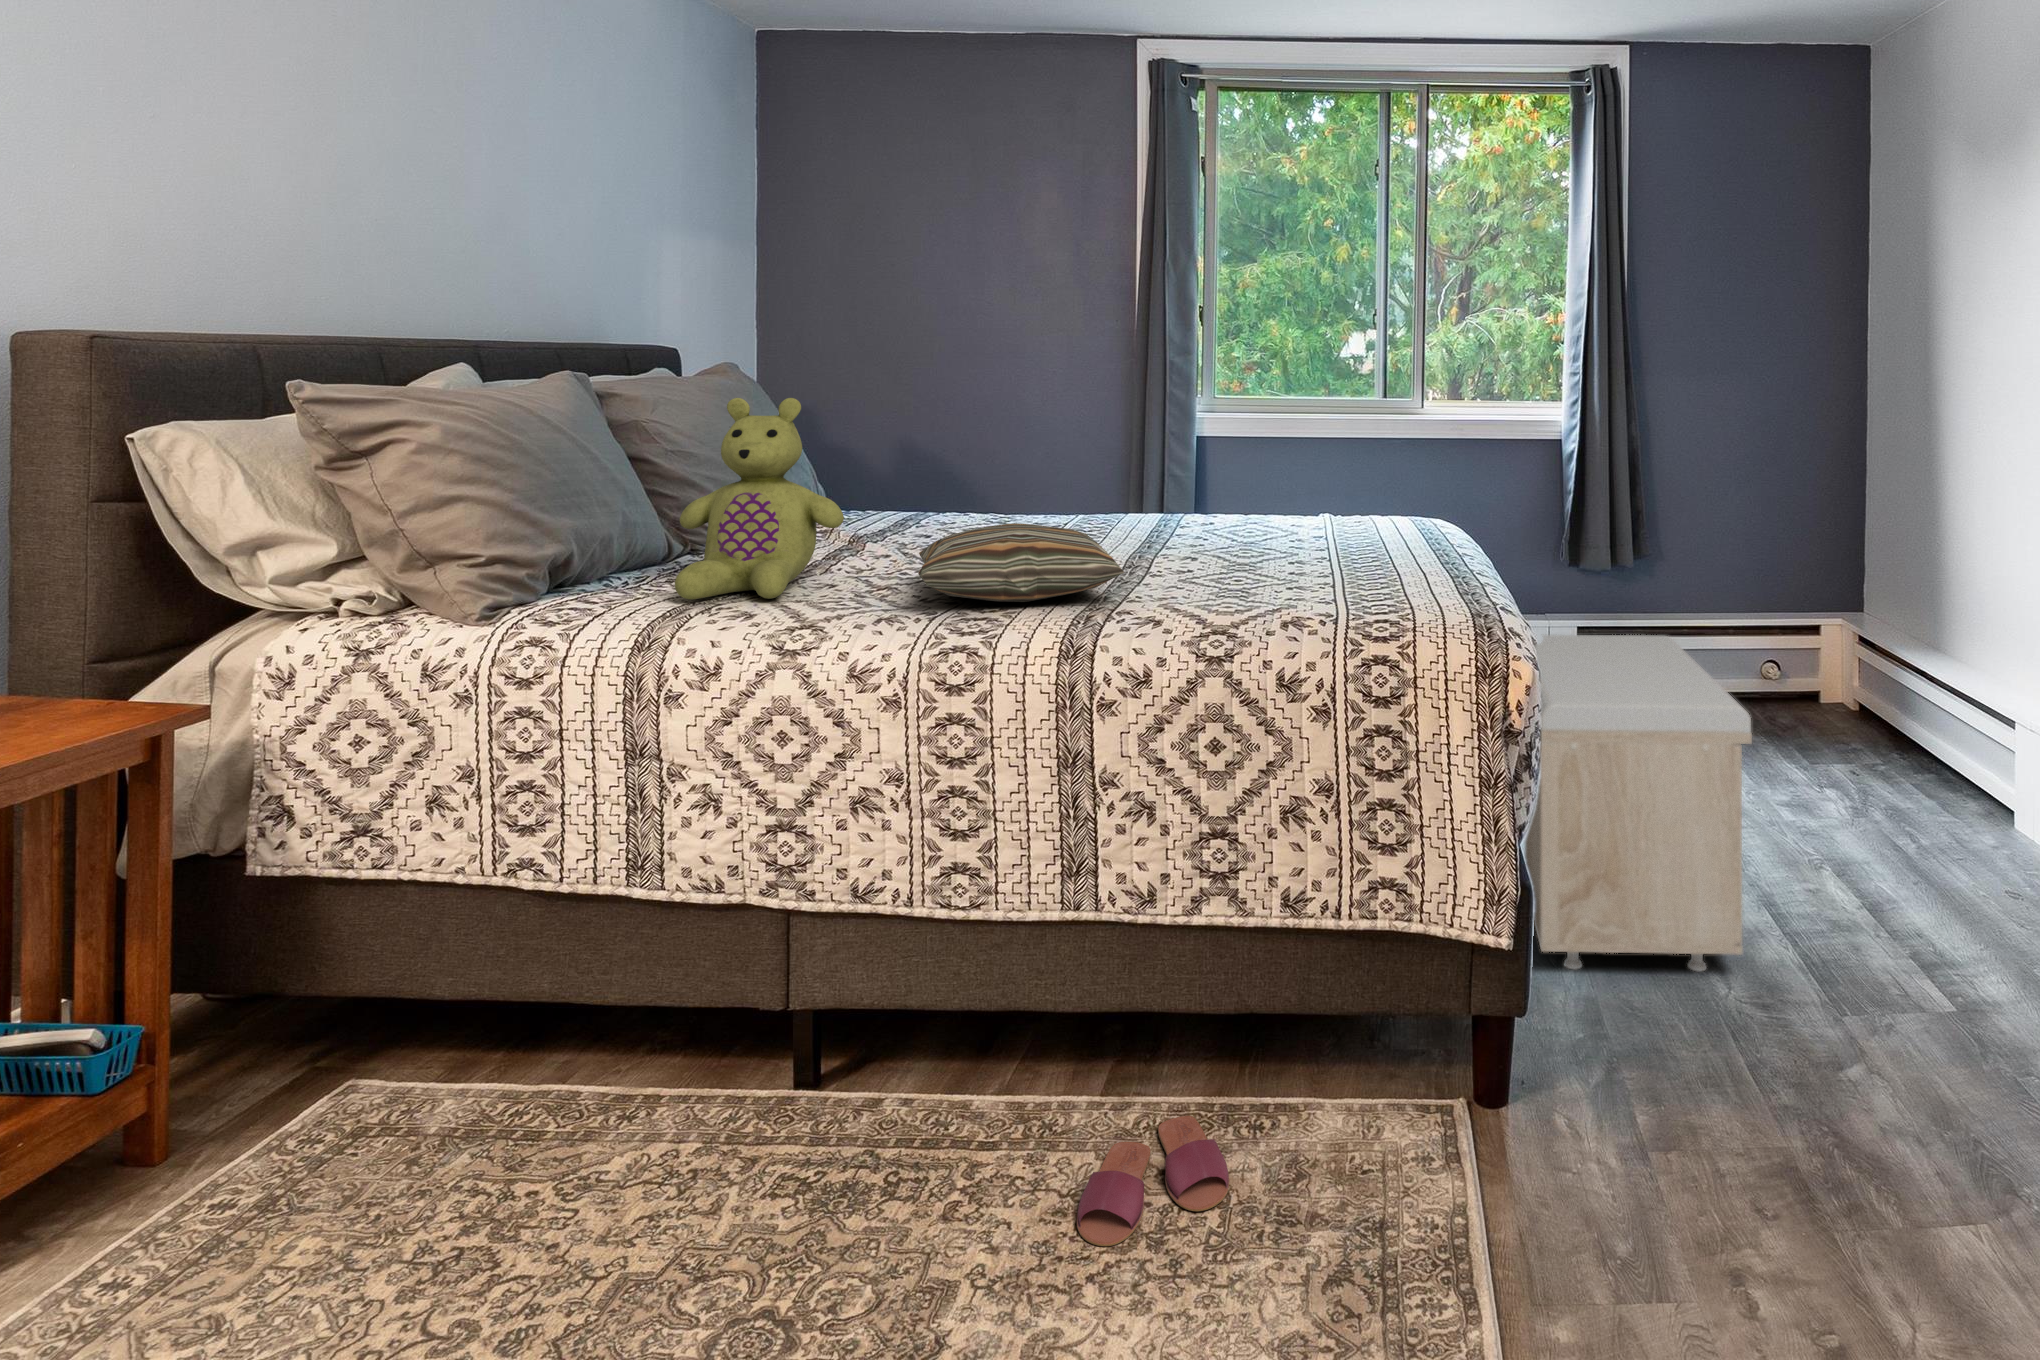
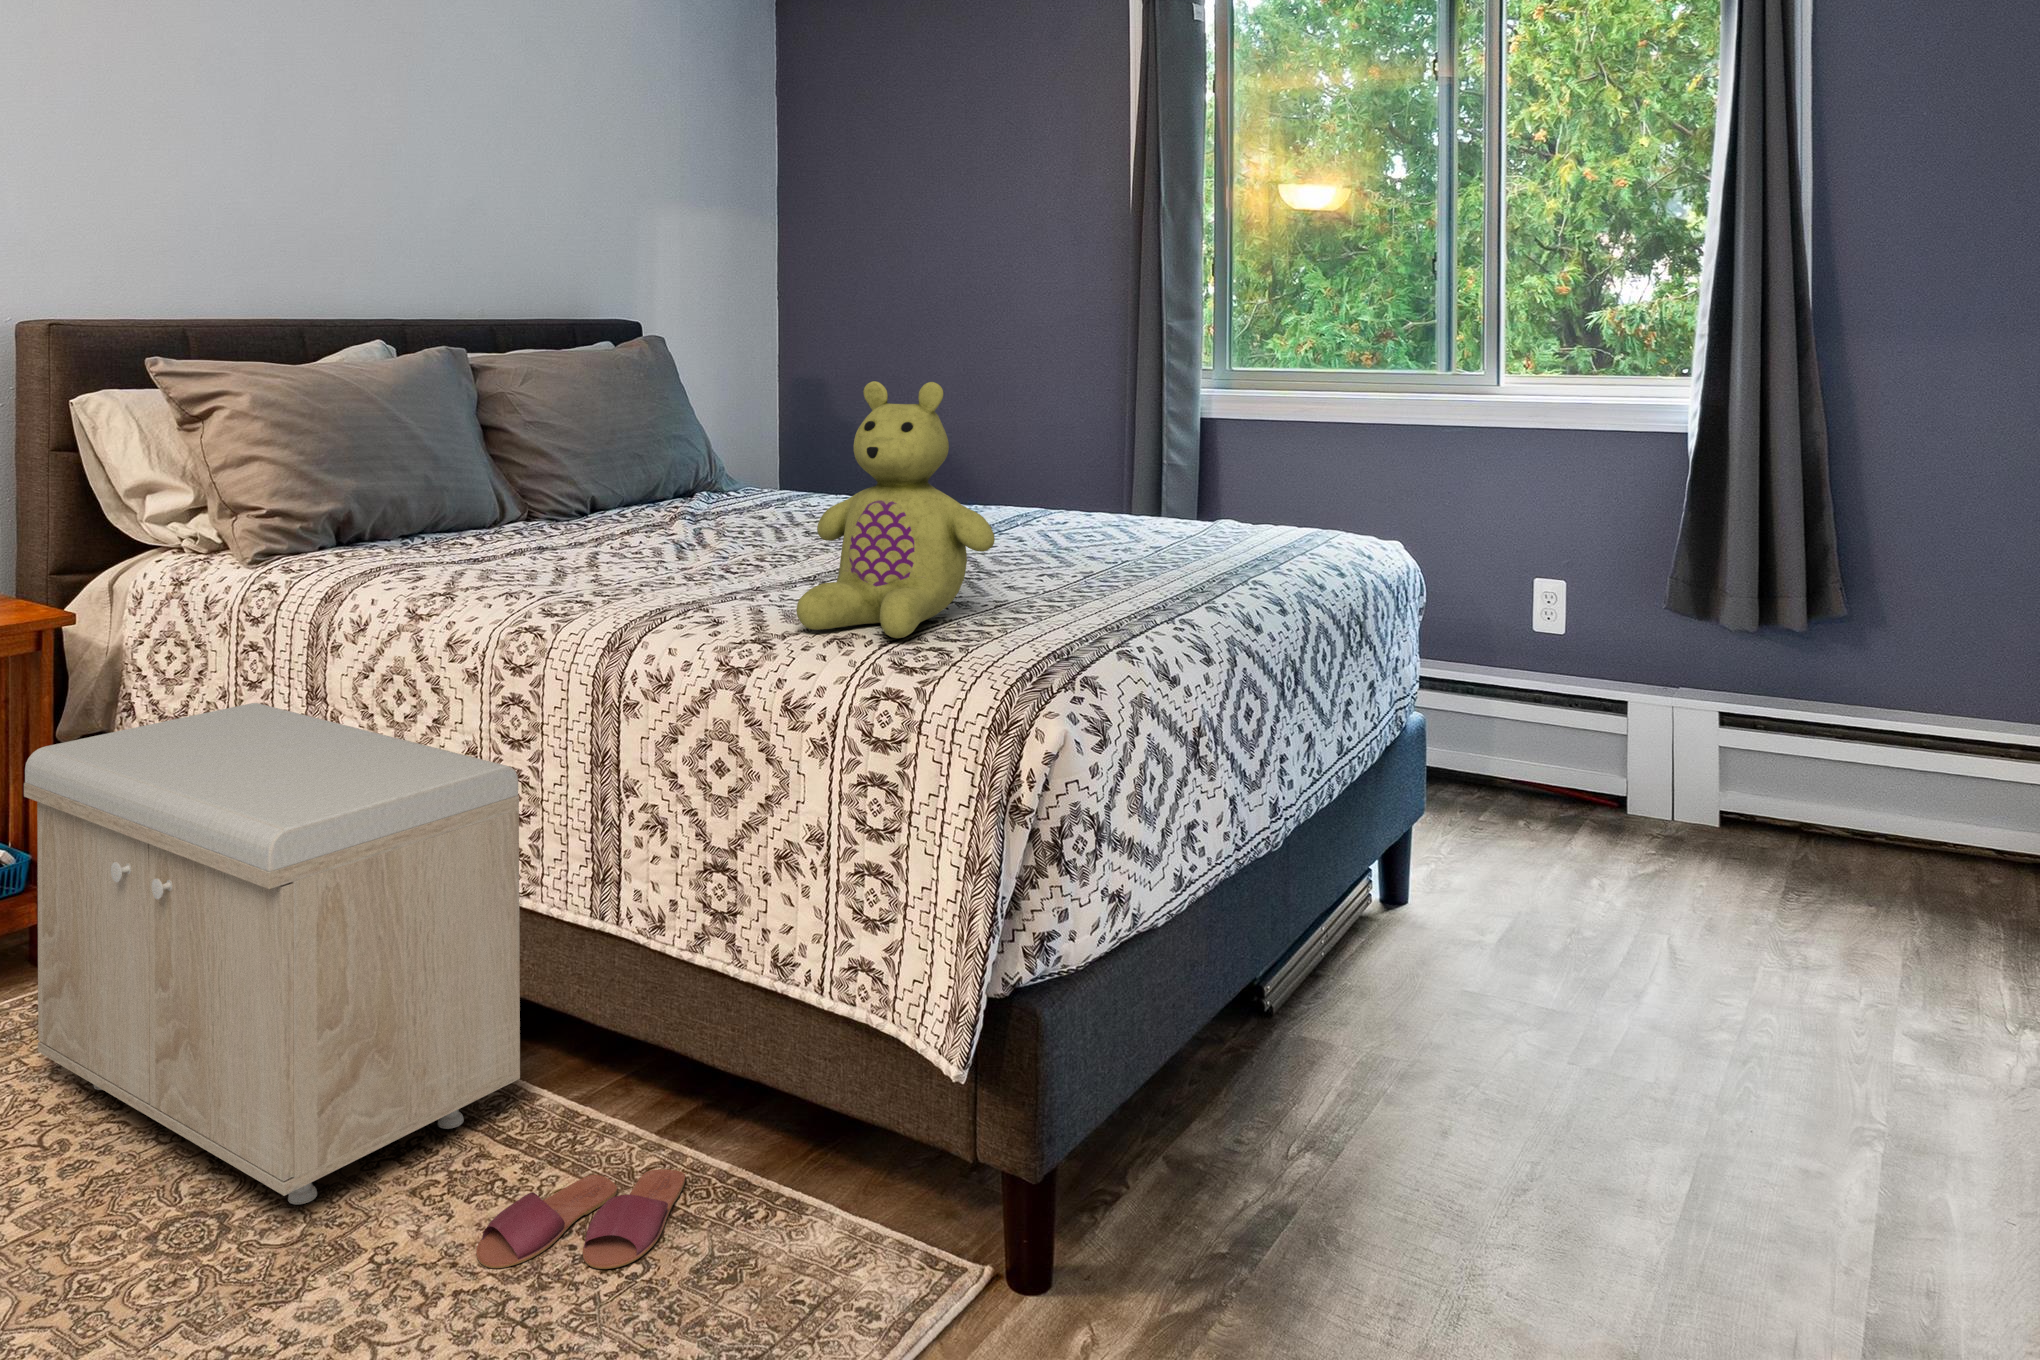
stuffed bear: present [675,398,844,599] -> present [796,381,995,638]
pillow: present [918,523,1124,602] -> none [536,507,797,590]
storage bench: present [1525,635,1752,971] -> present [24,703,520,1204]

